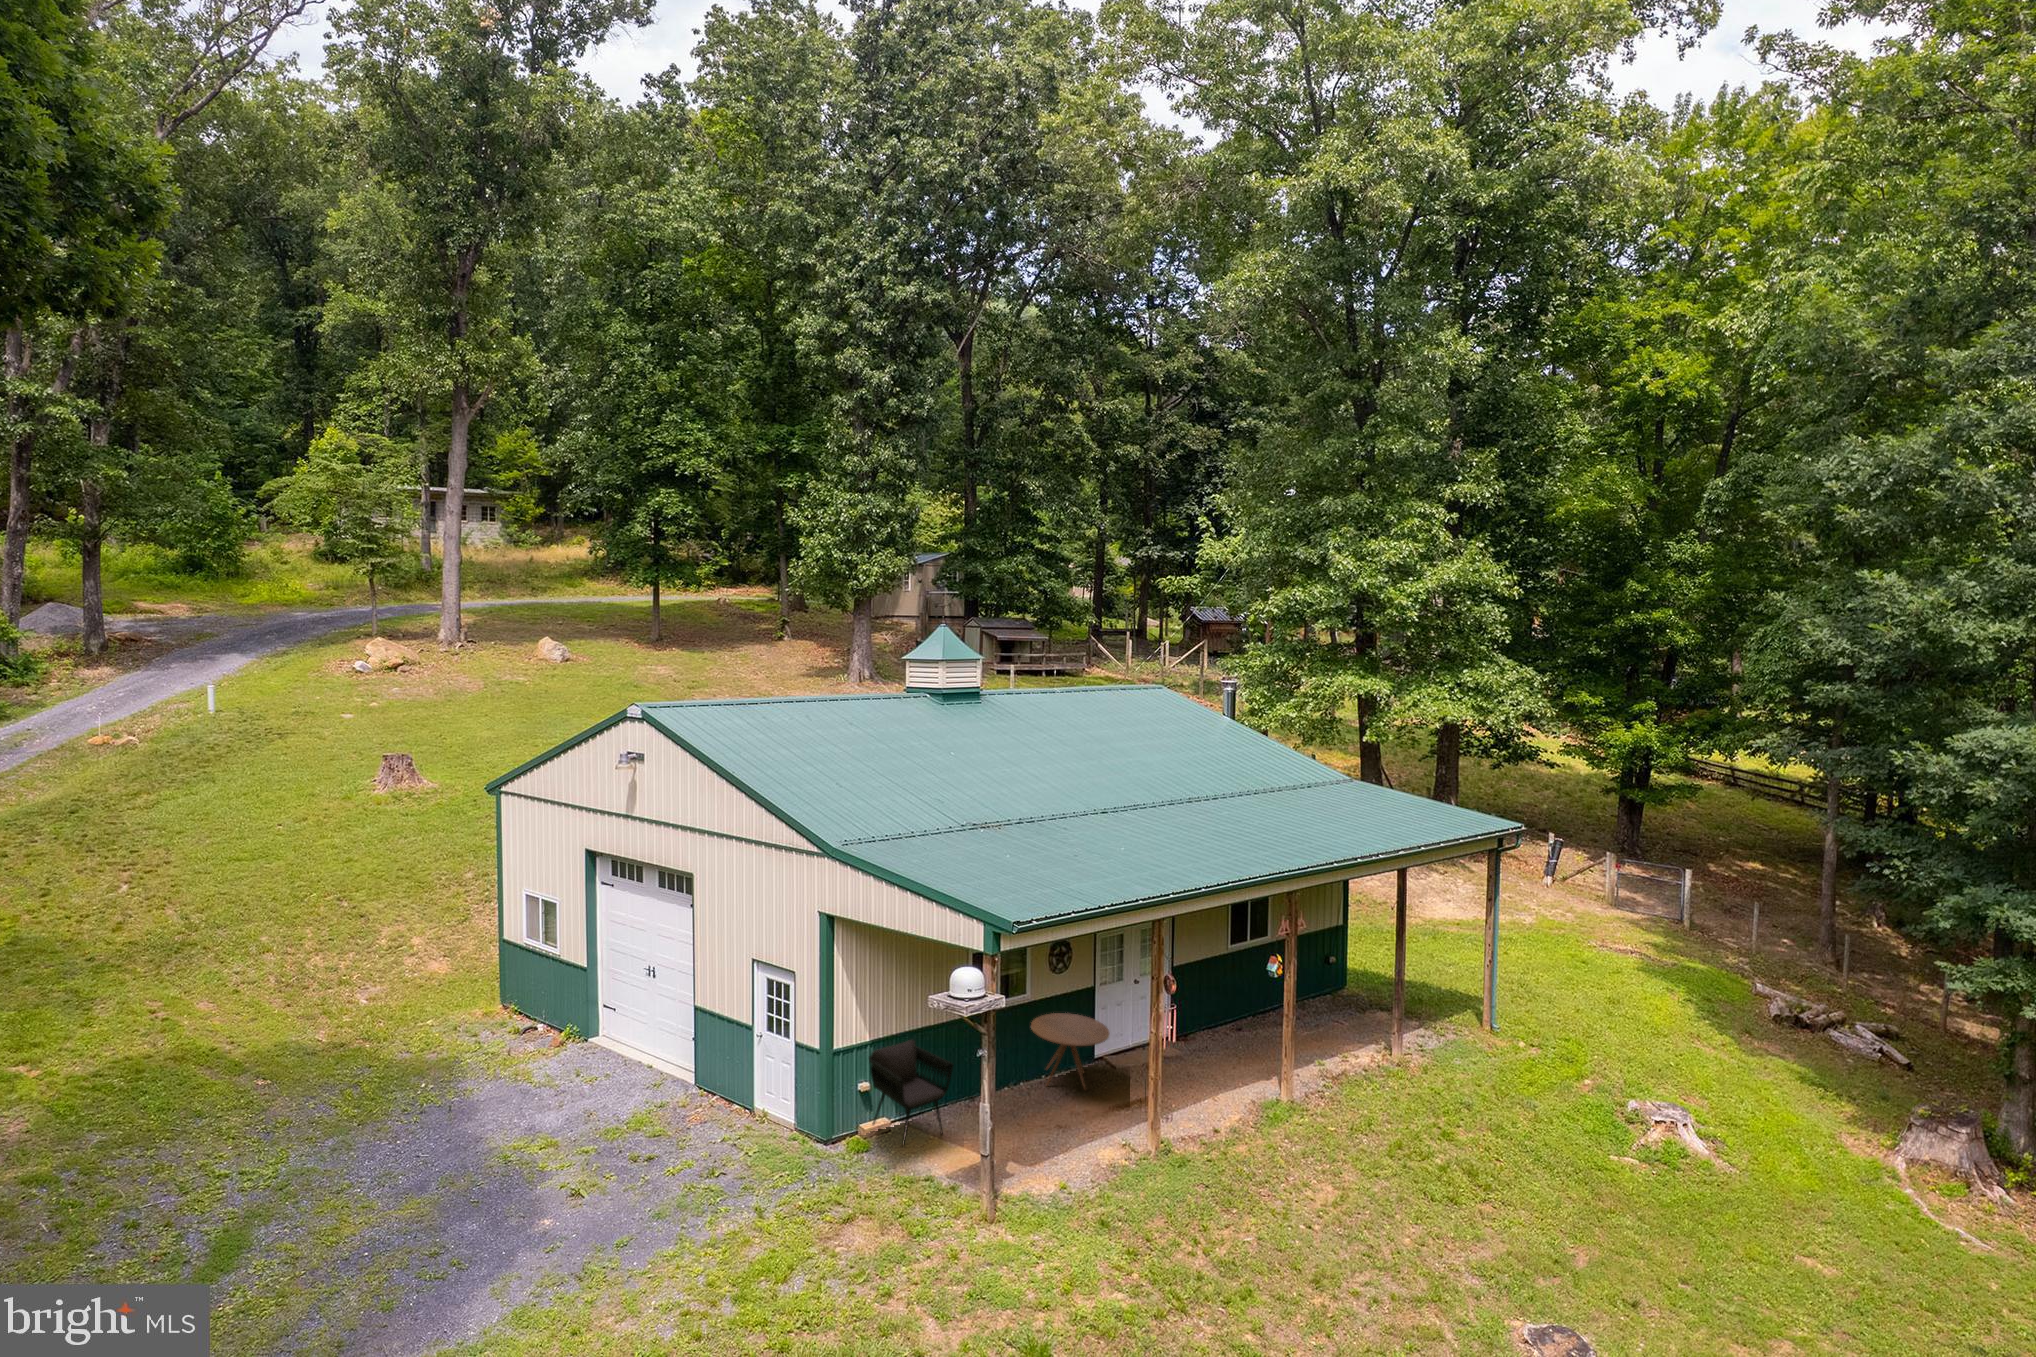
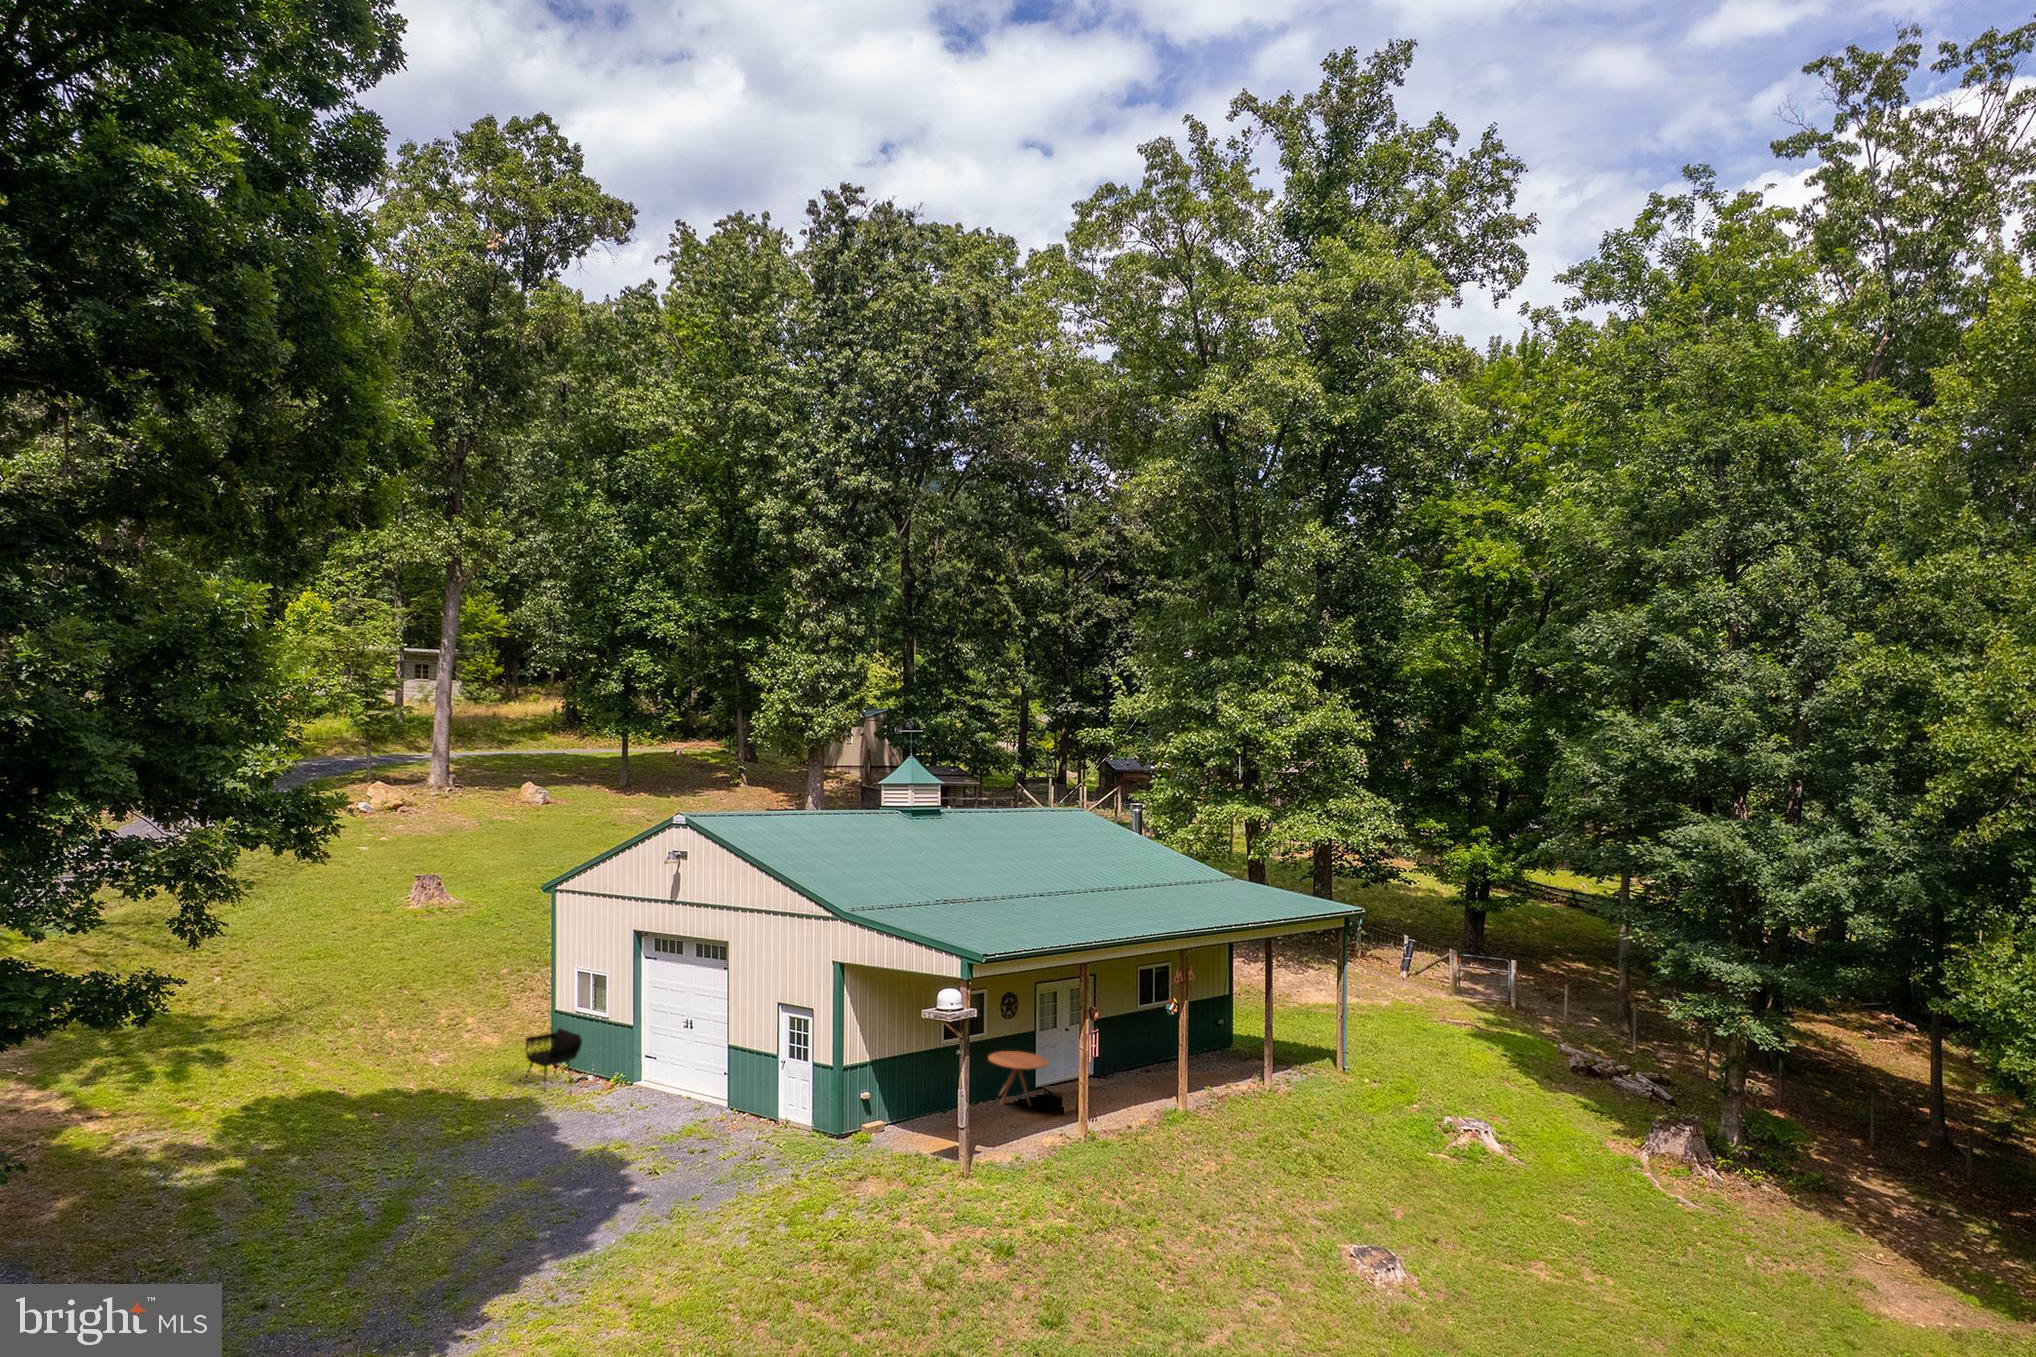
armchair: present [869,1040,953,1147] -> present [525,1028,582,1085]

